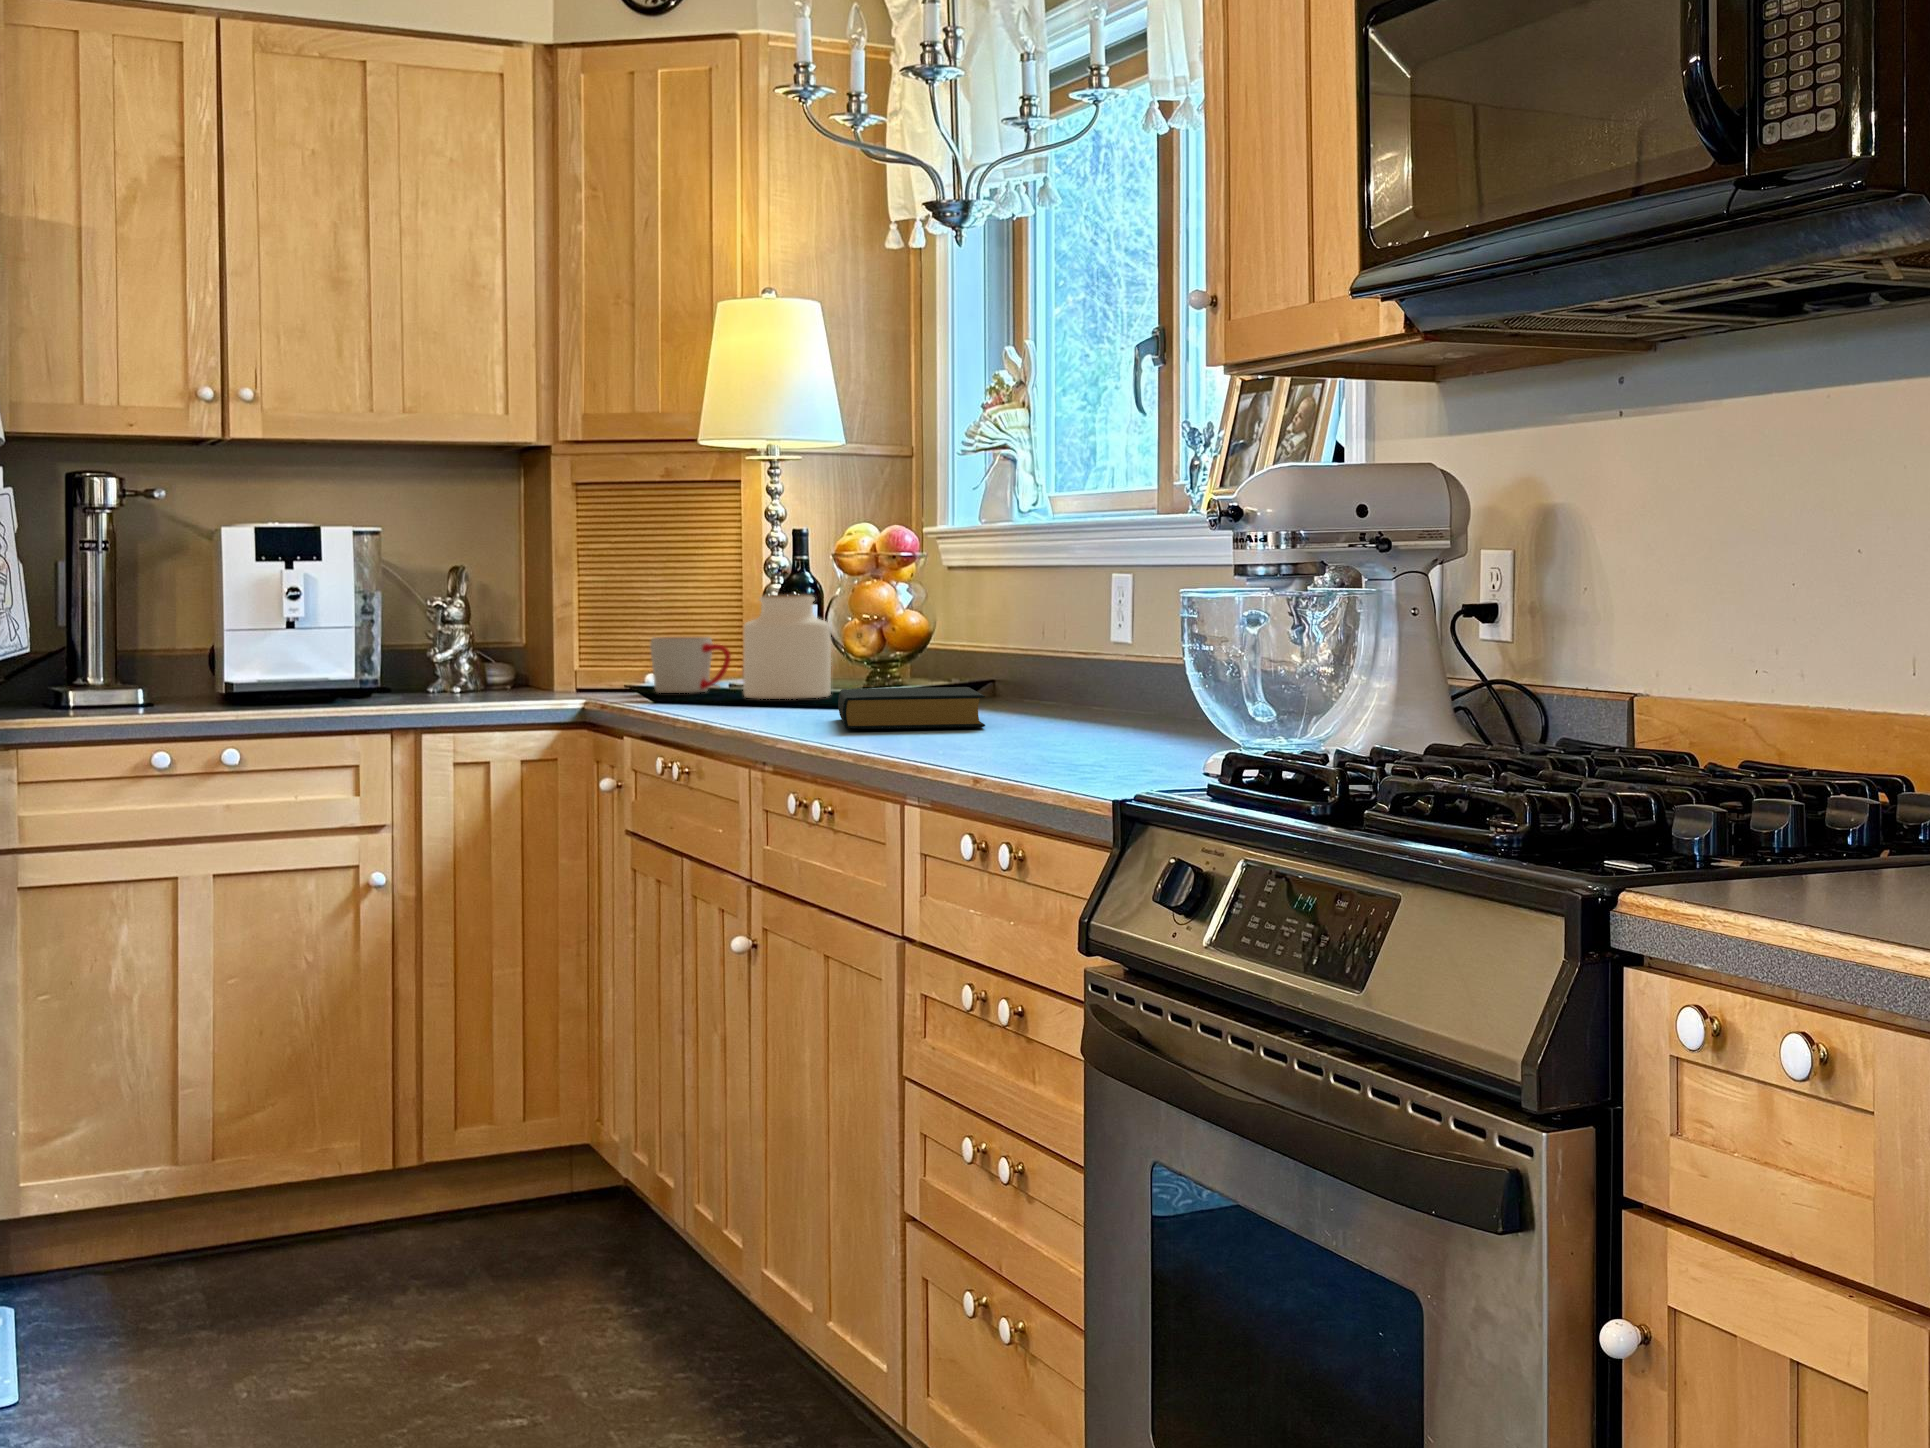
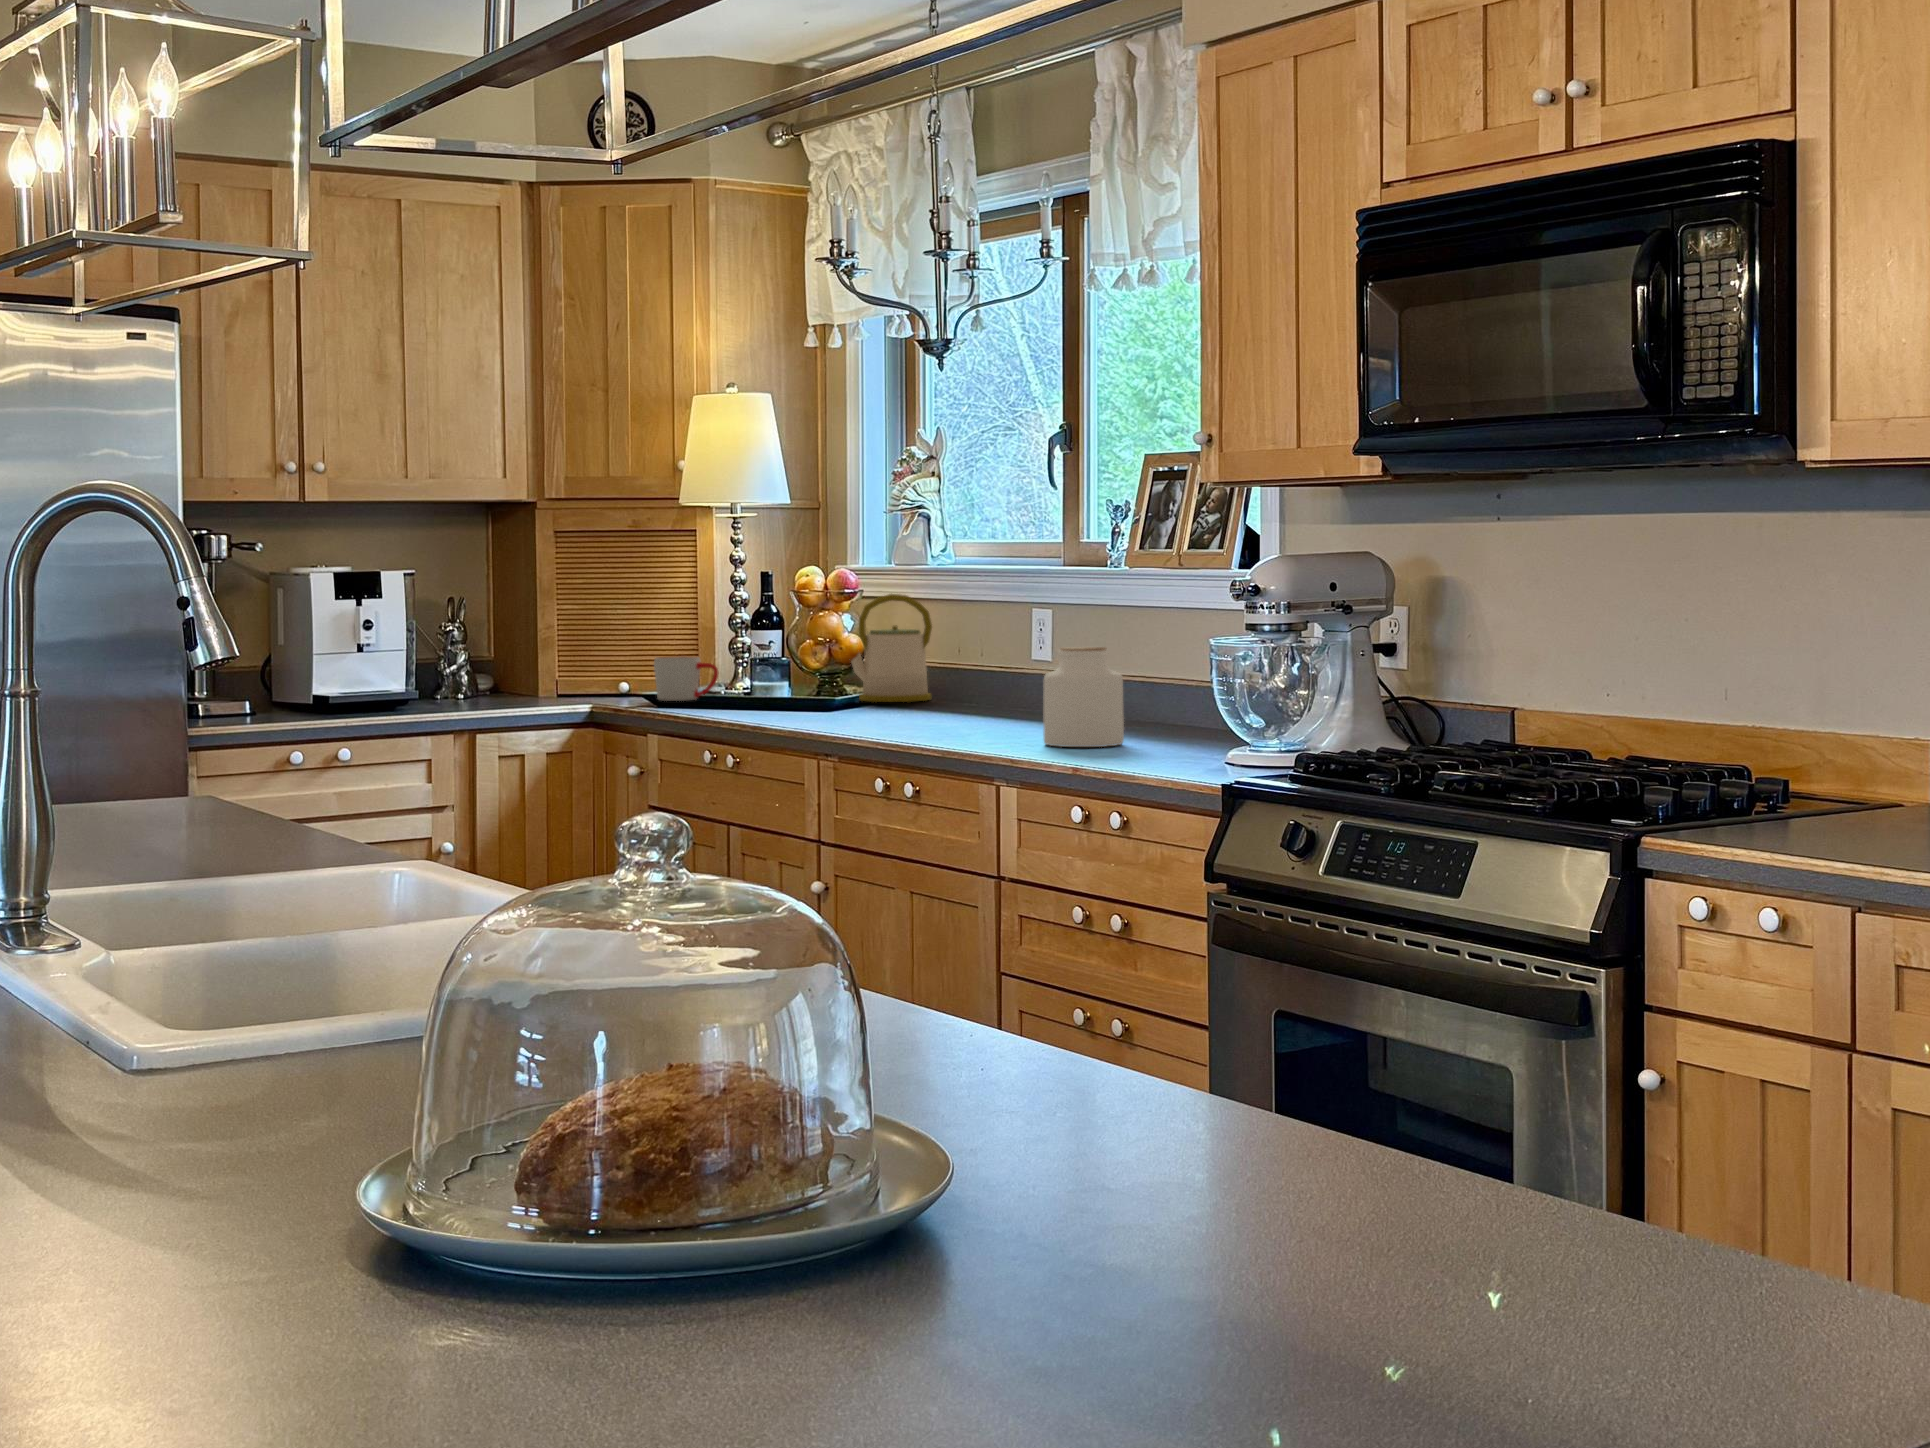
kettle: none [889,555,1004,695] -> present [852,594,932,702]
jar: present [743,595,831,699] -> present [1044,647,1124,747]
hardback book: present [838,687,985,729] -> none [863,699,995,732]

